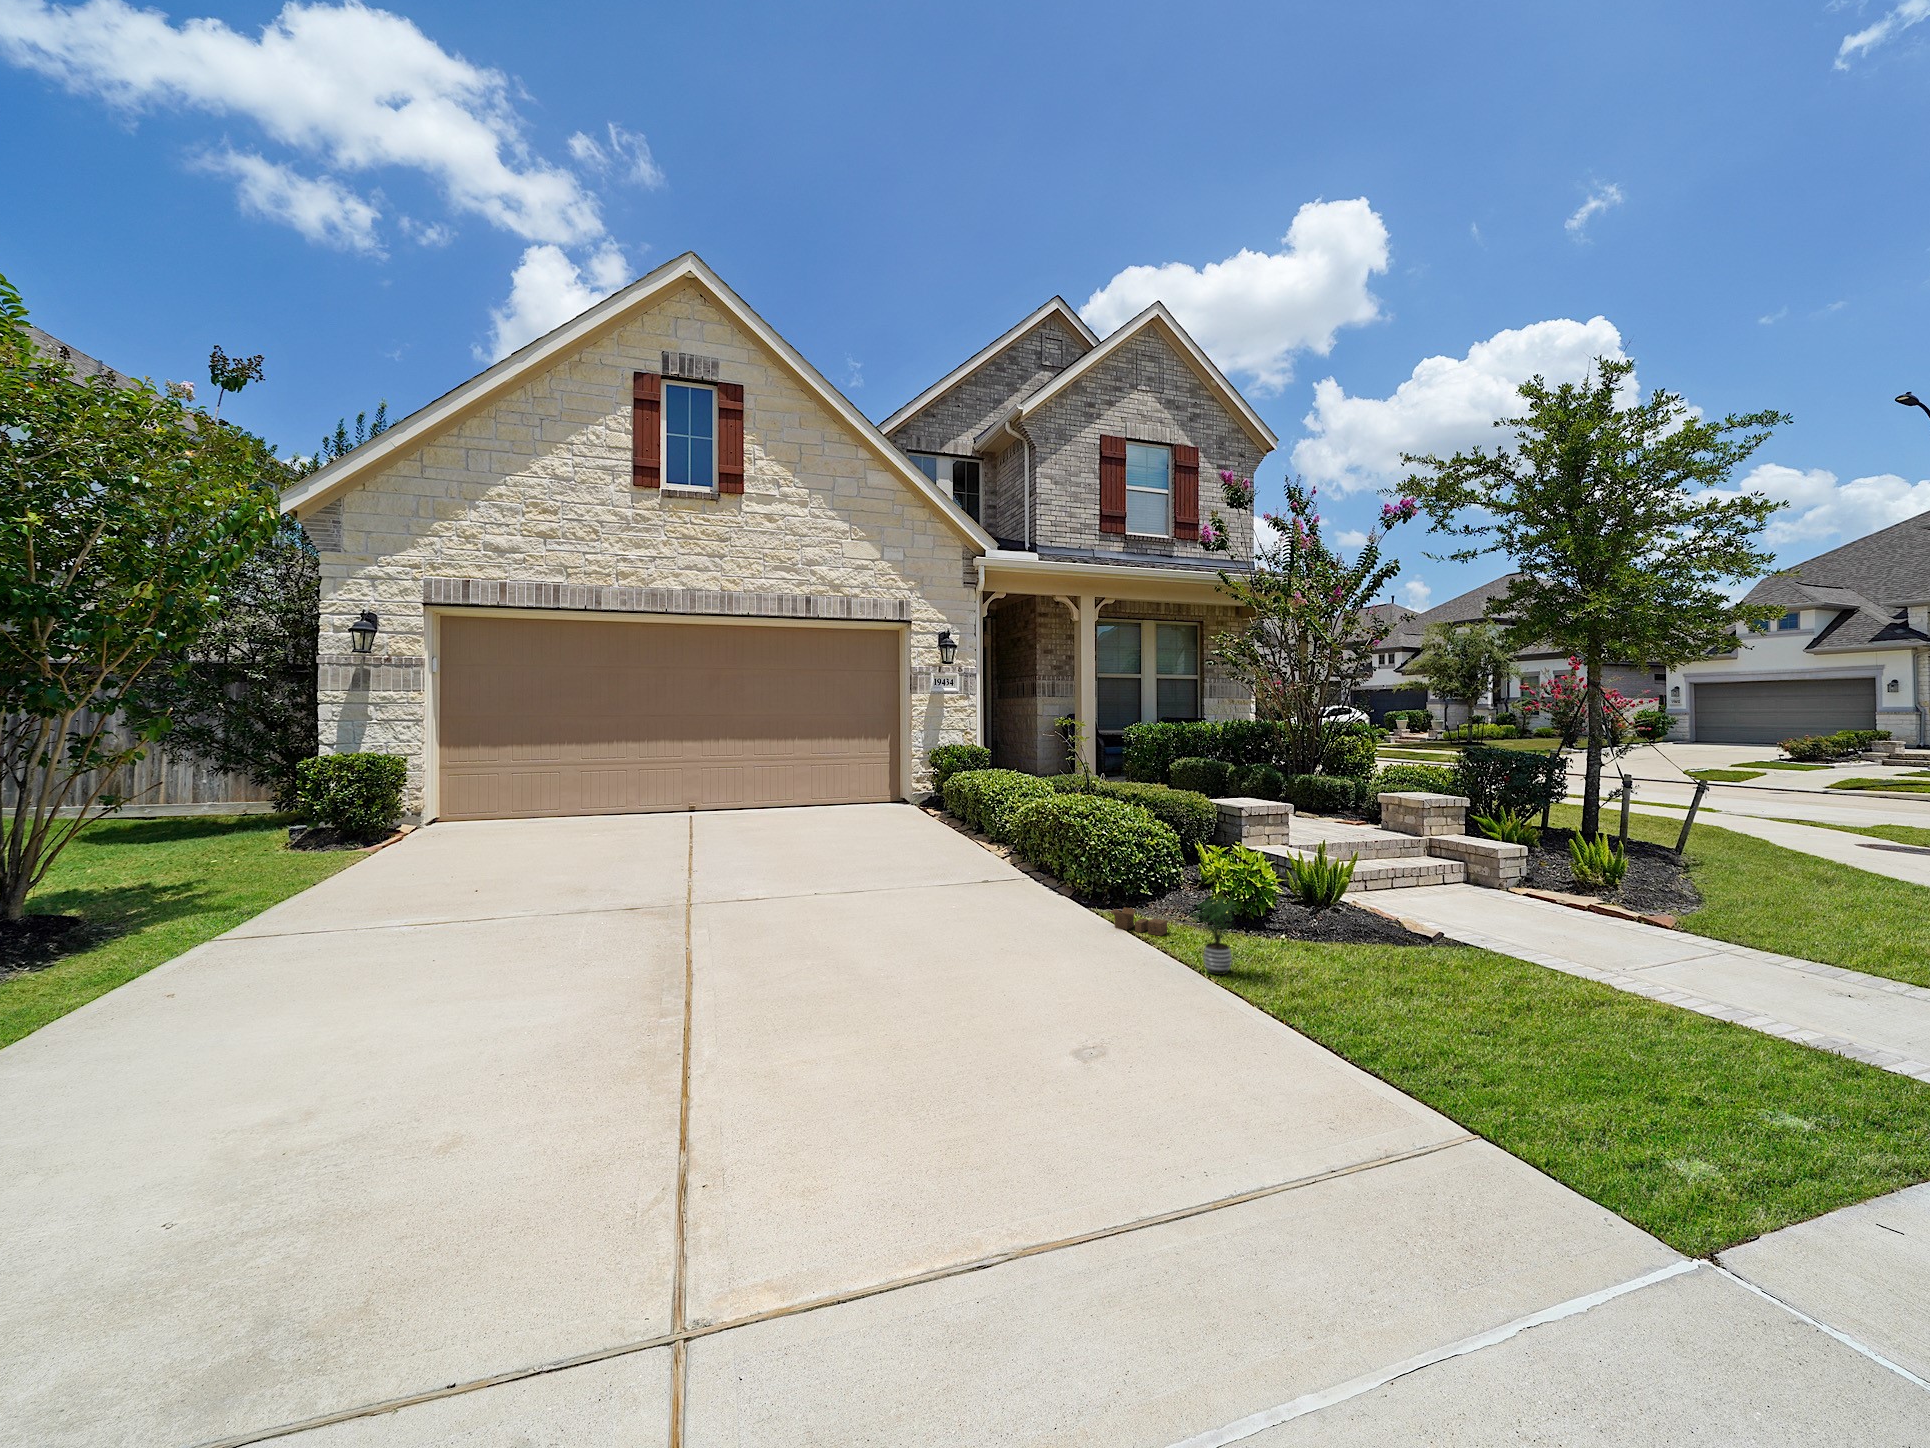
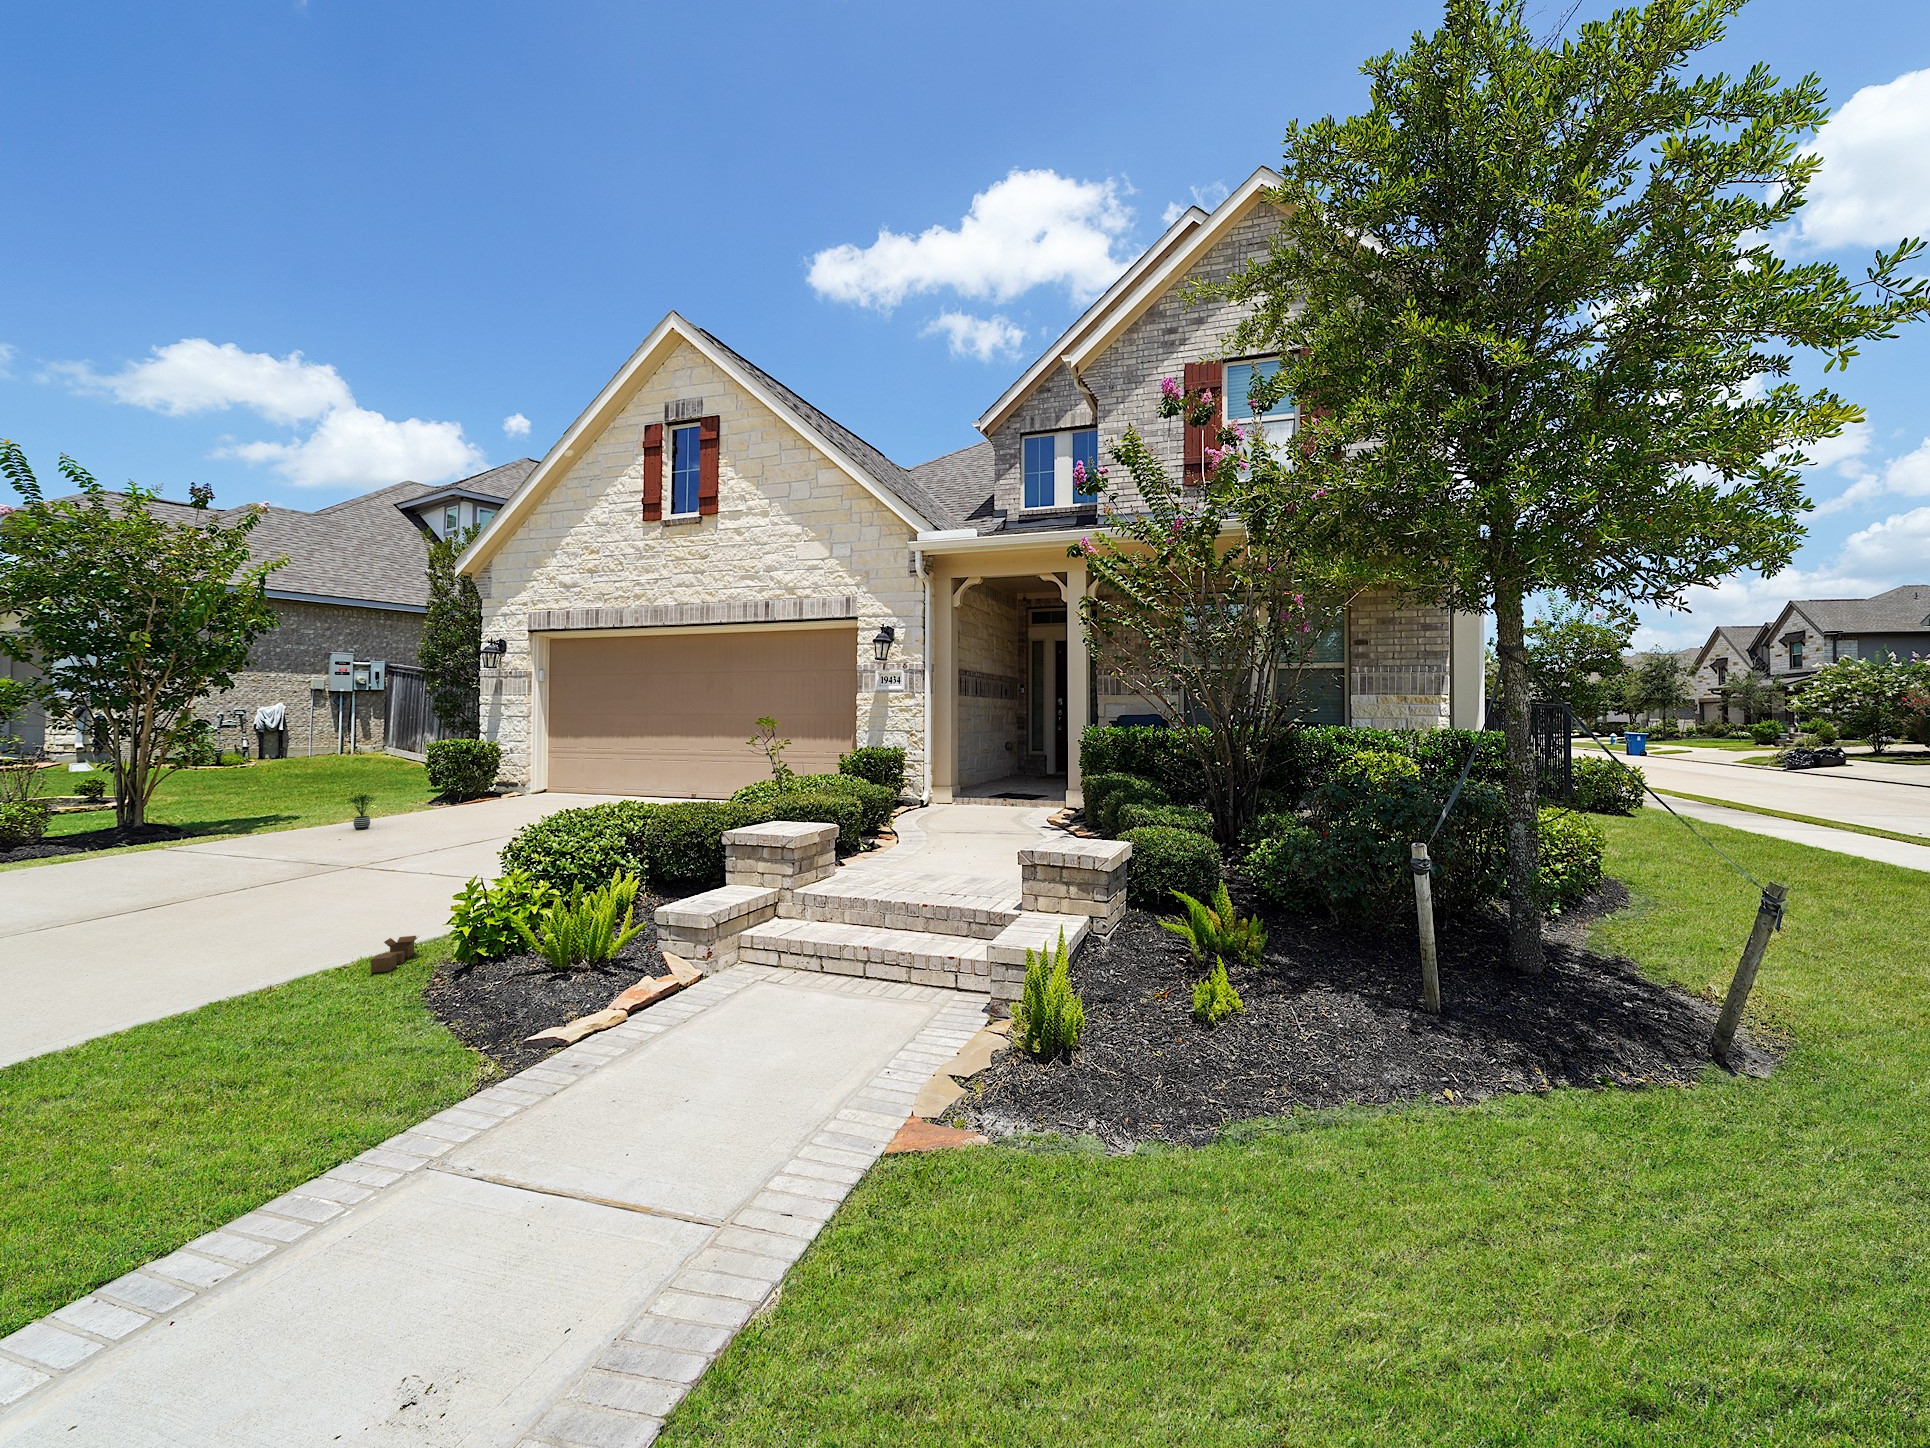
potted plant: present [1190,897,1235,975] -> present [348,794,374,830]

